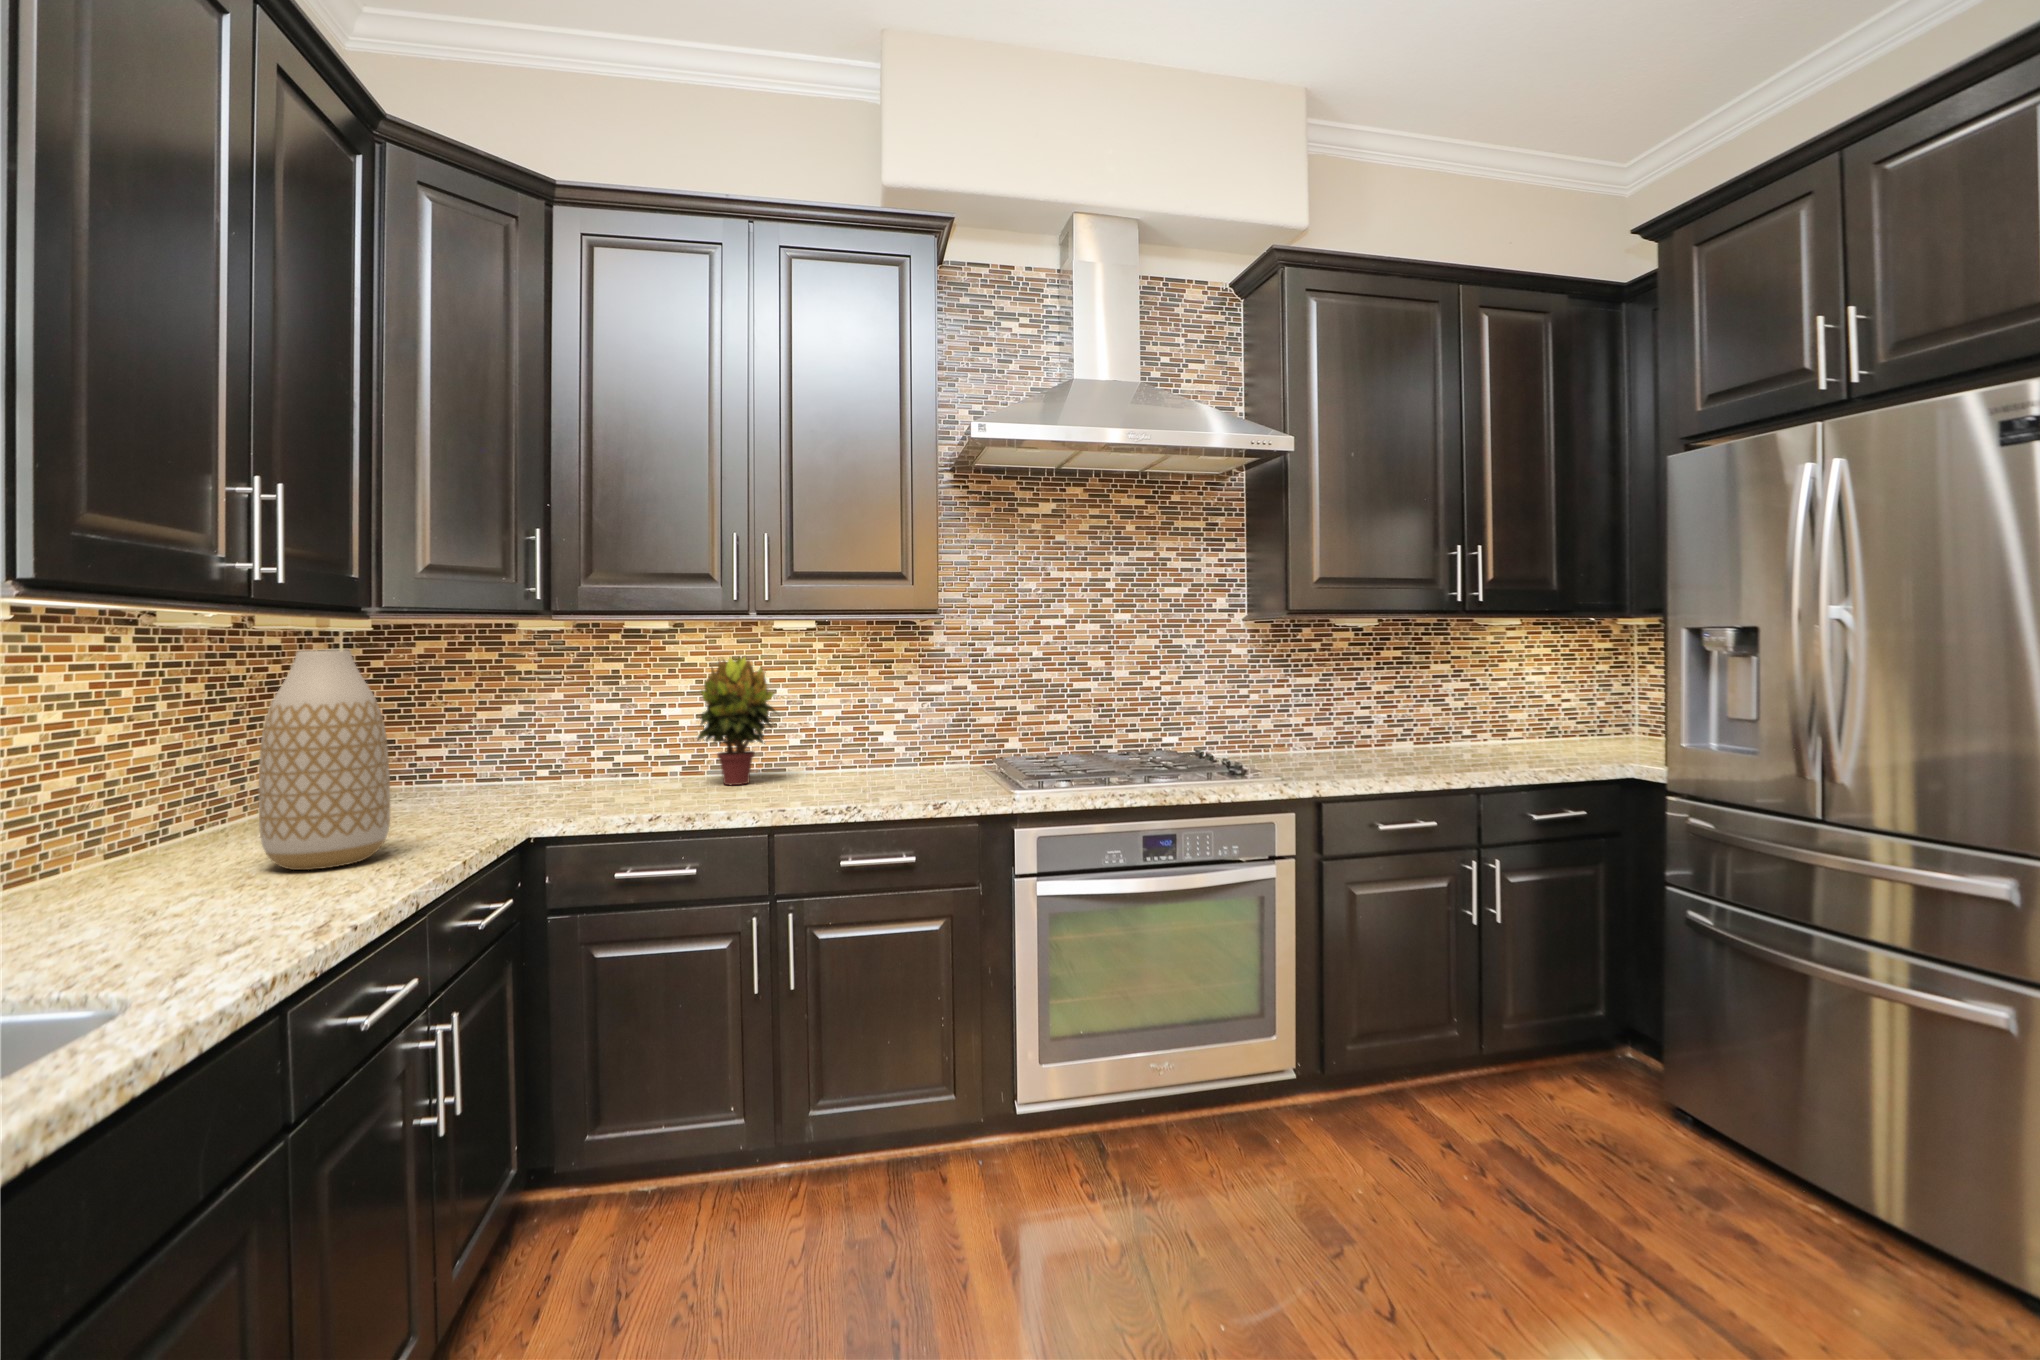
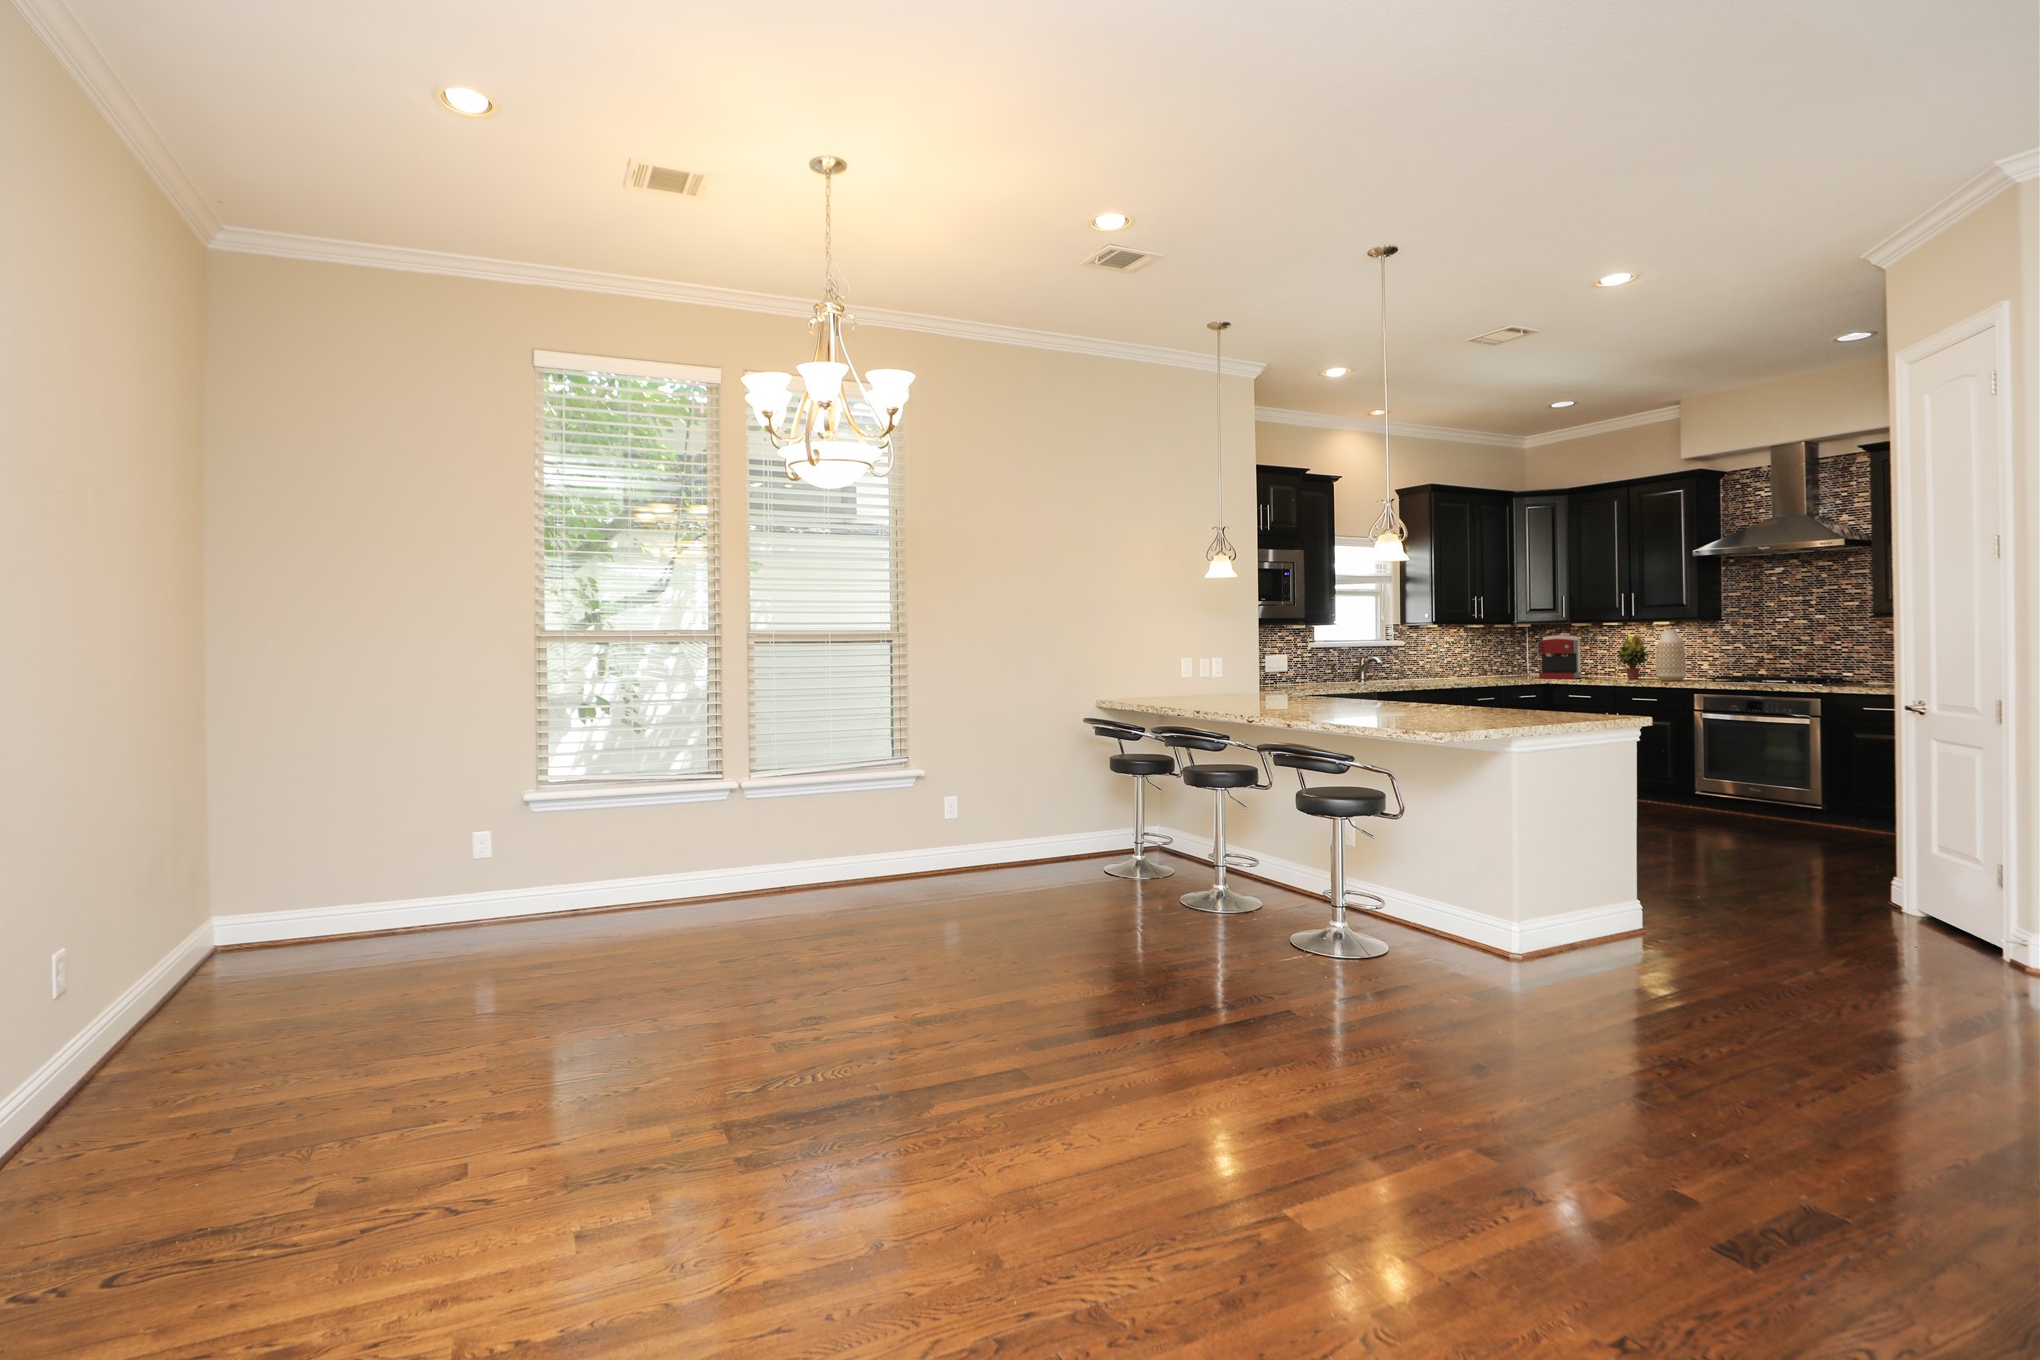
vase: present [259,650,390,870] -> present [1656,630,1686,681]
coffee maker: none [452,659,590,817] -> present [1538,635,1581,679]

